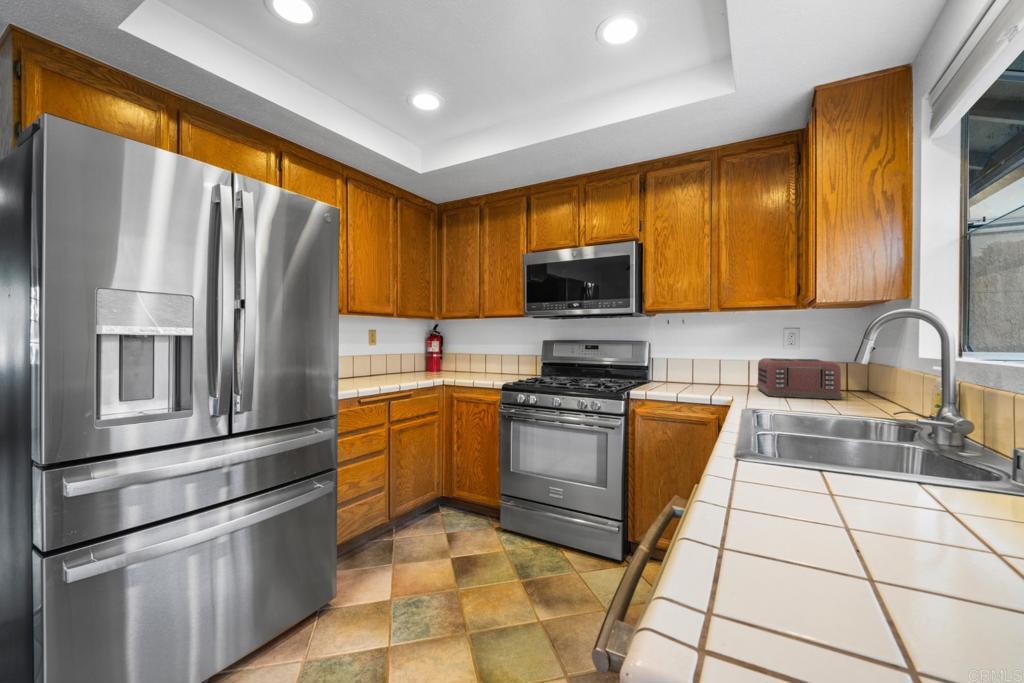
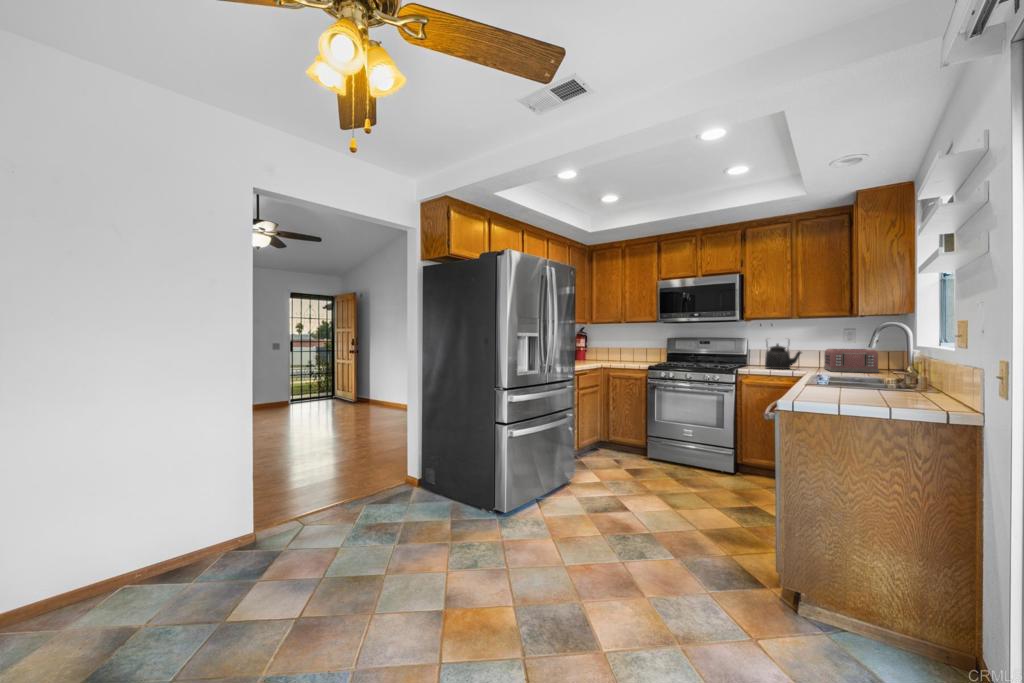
kettle: none [672,341,726,391] -> present [765,344,801,369]

